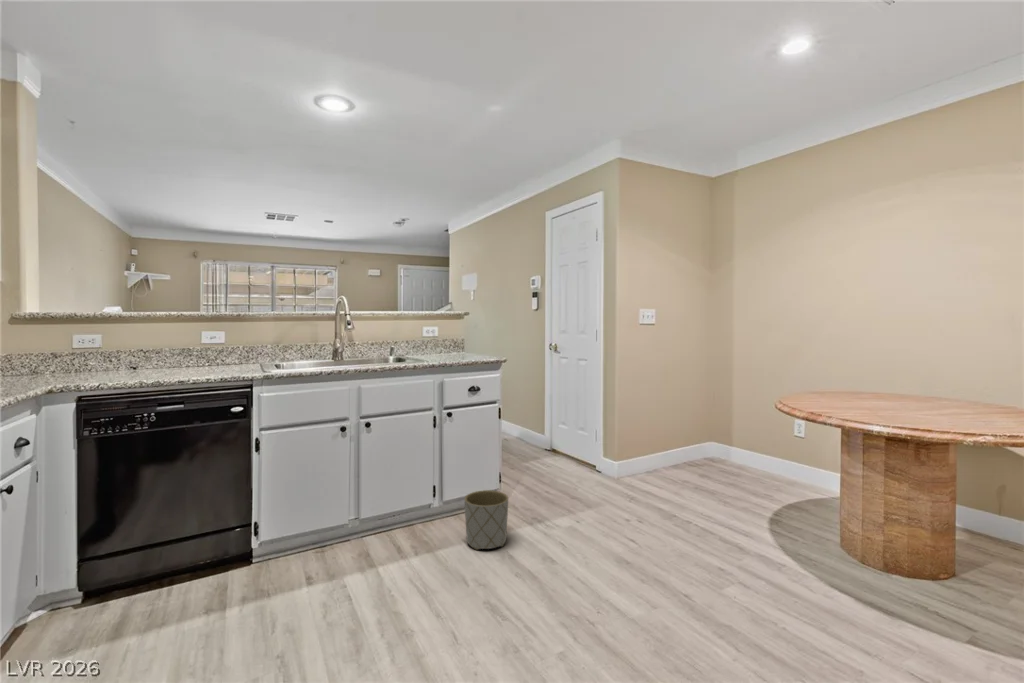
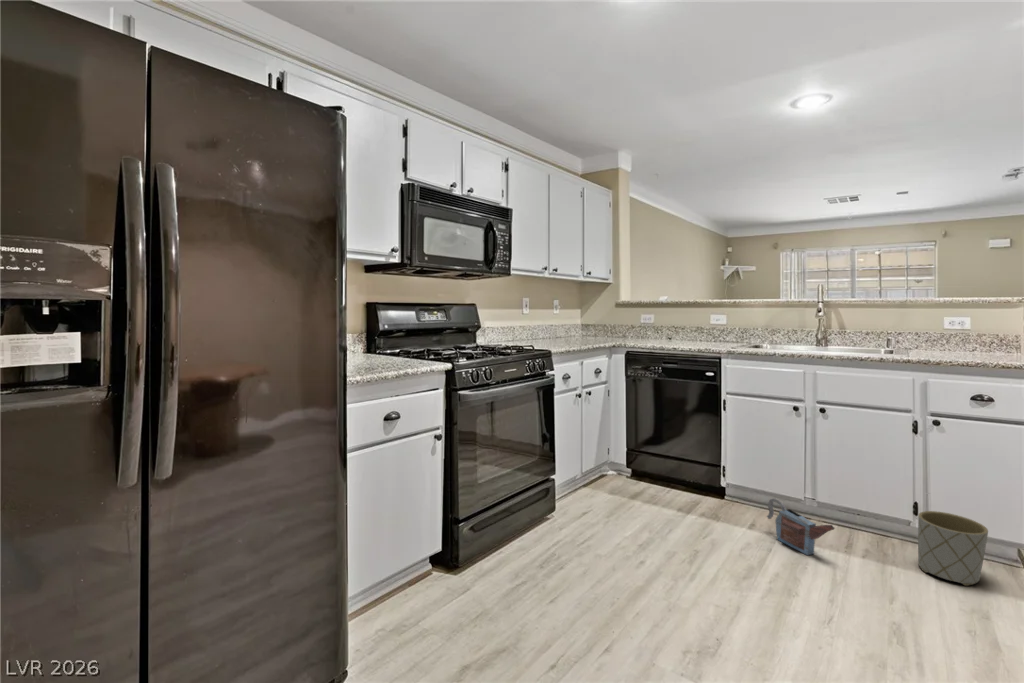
watering can: none [346,539,425,587] -> present [767,498,834,555]

